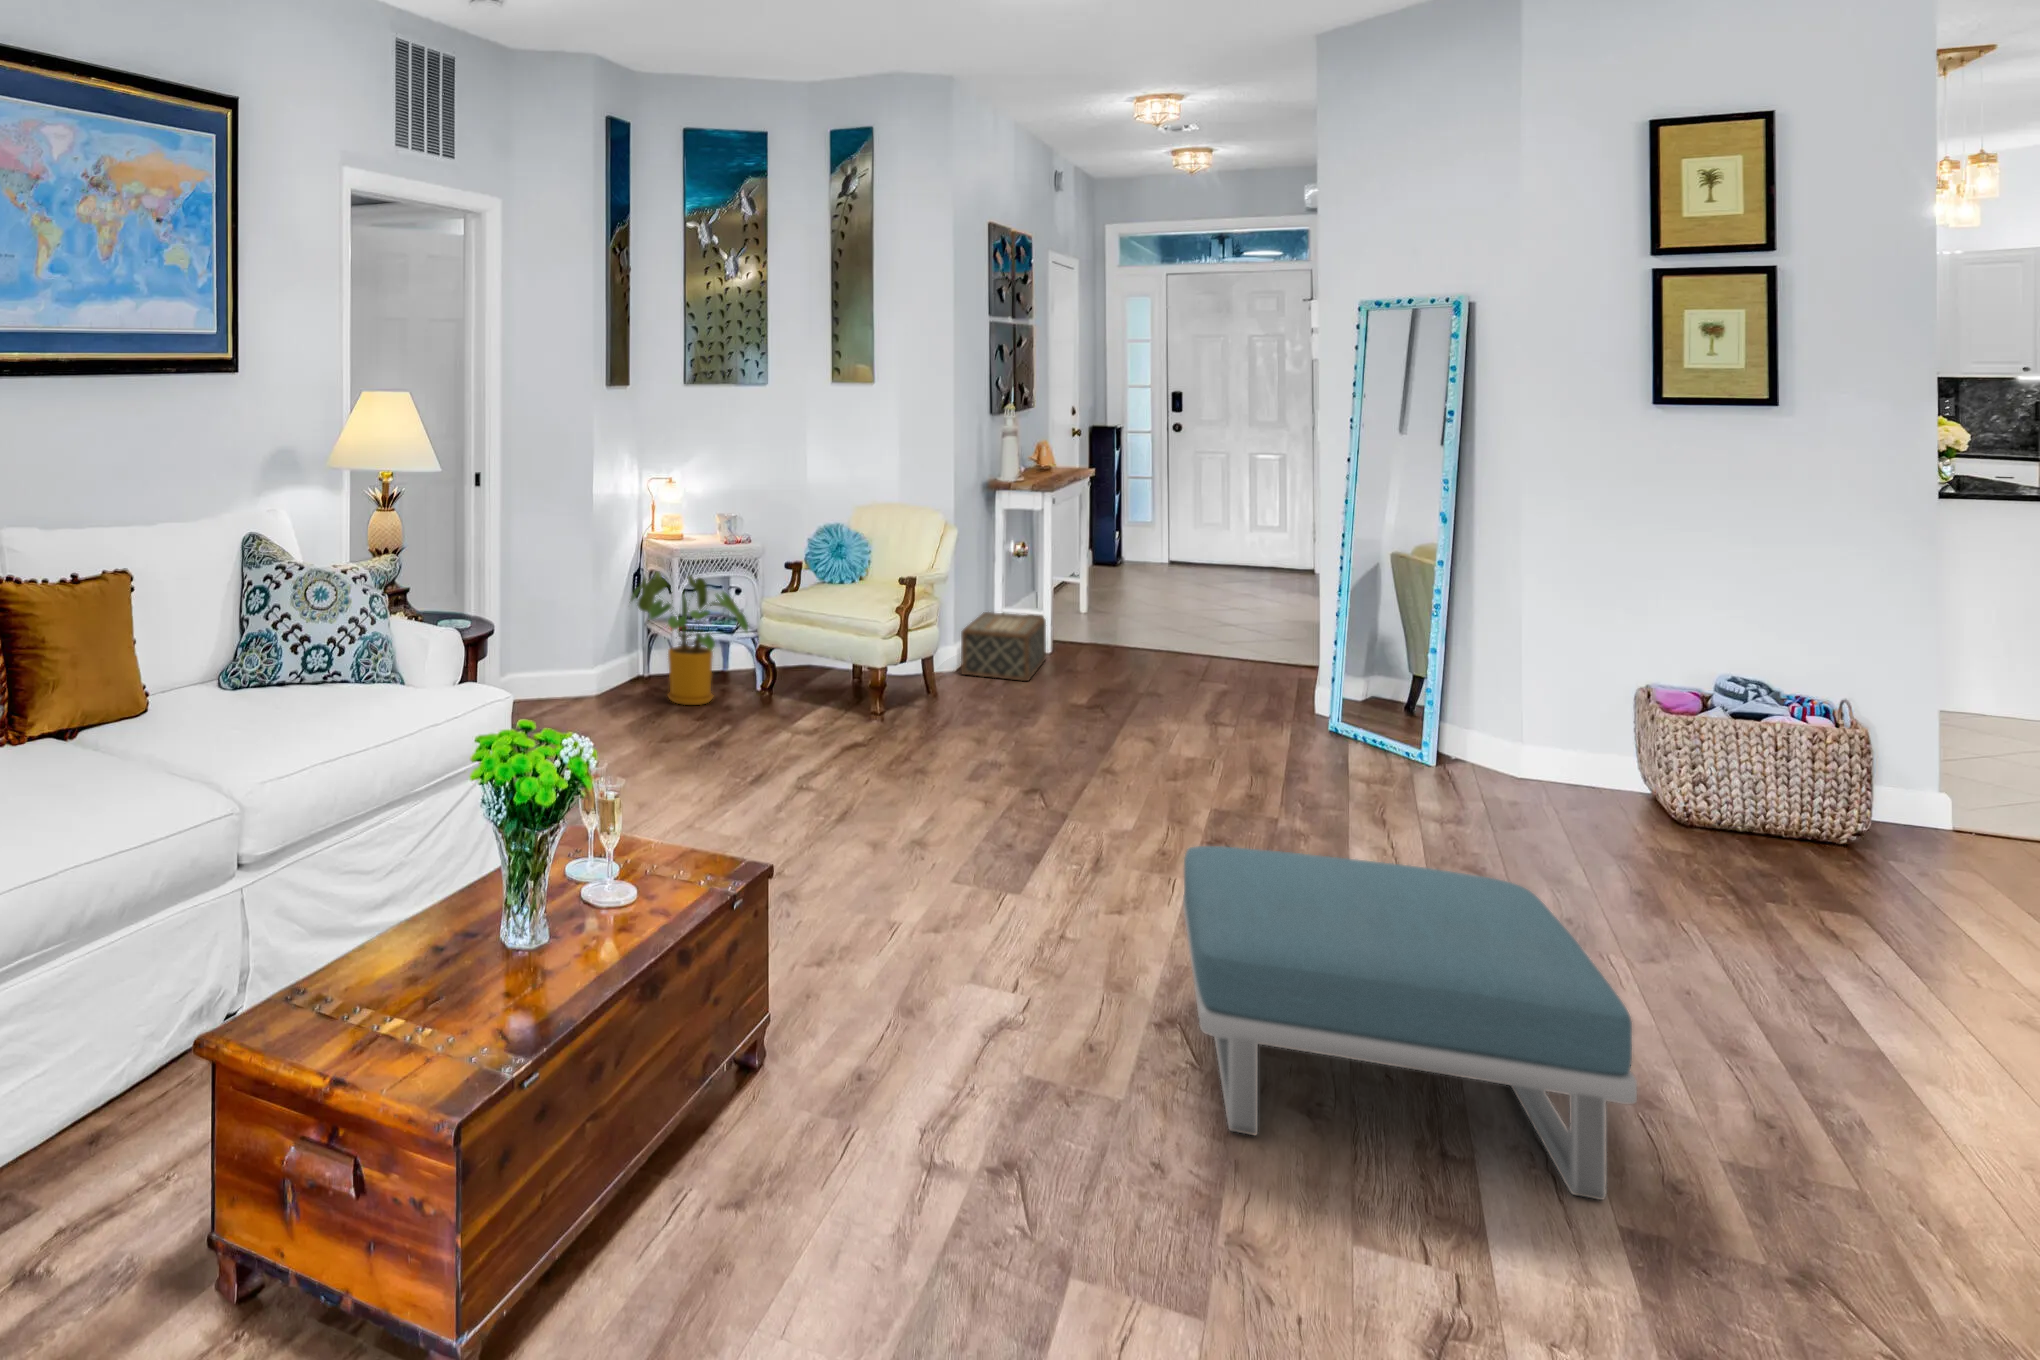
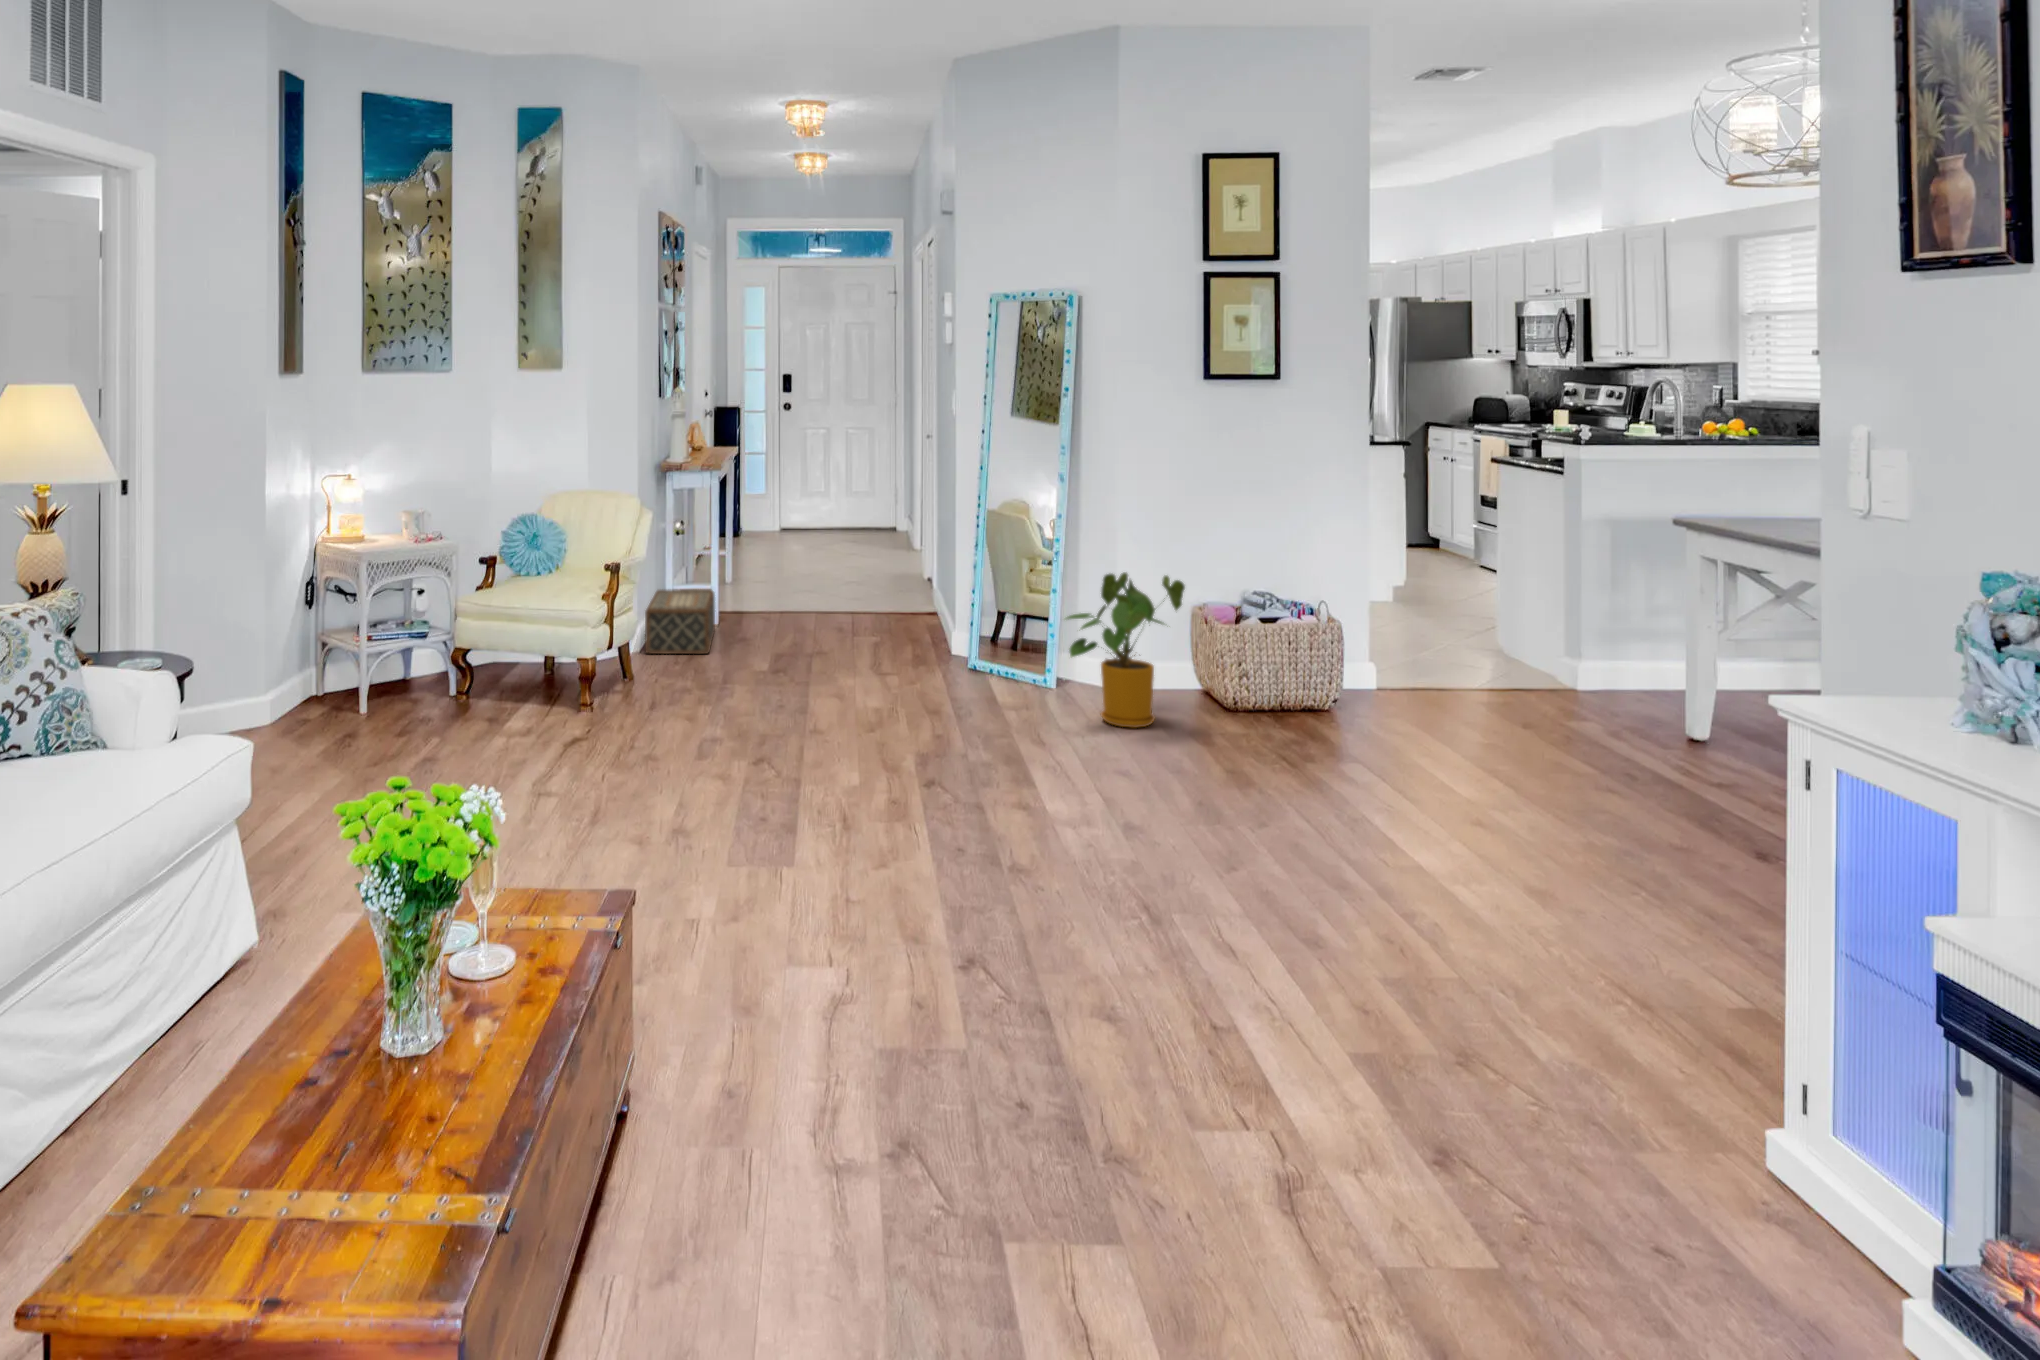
house plant: present [631,572,748,705] -> present [1066,572,1185,728]
footstool: present [1183,846,1637,1200] -> none [982,803,1422,1102]

